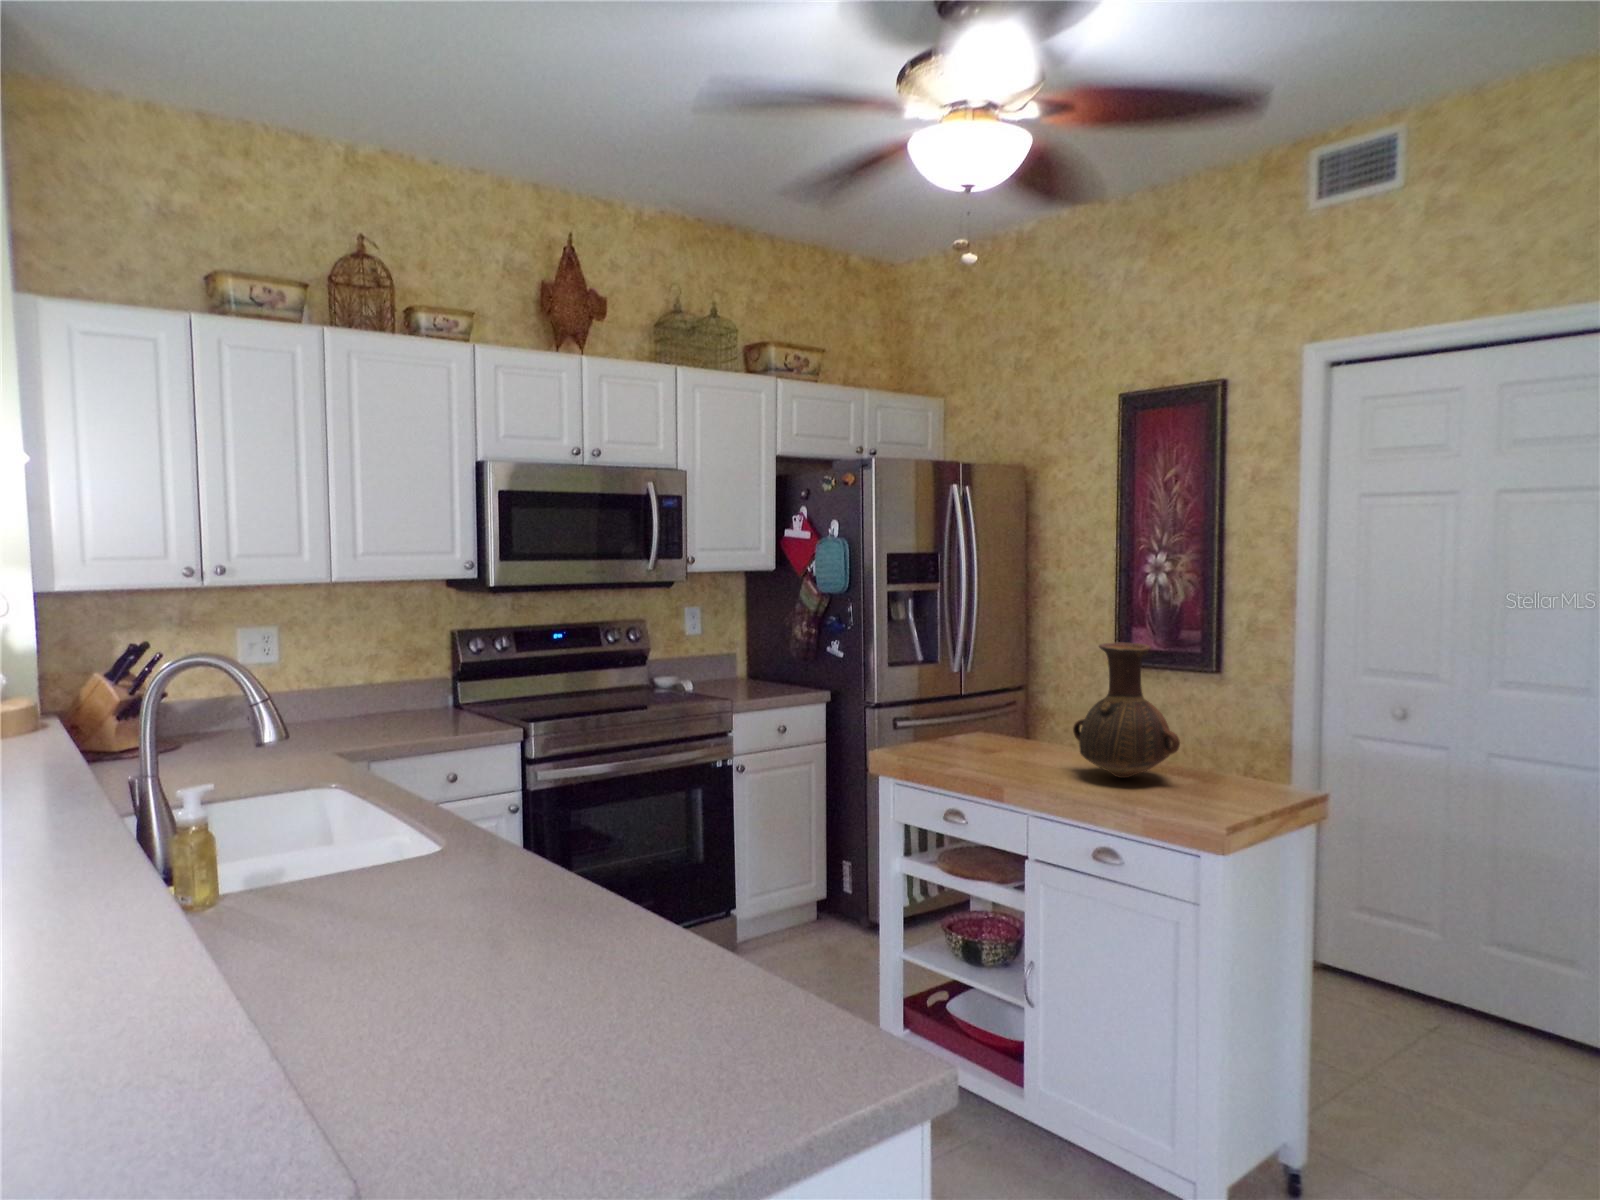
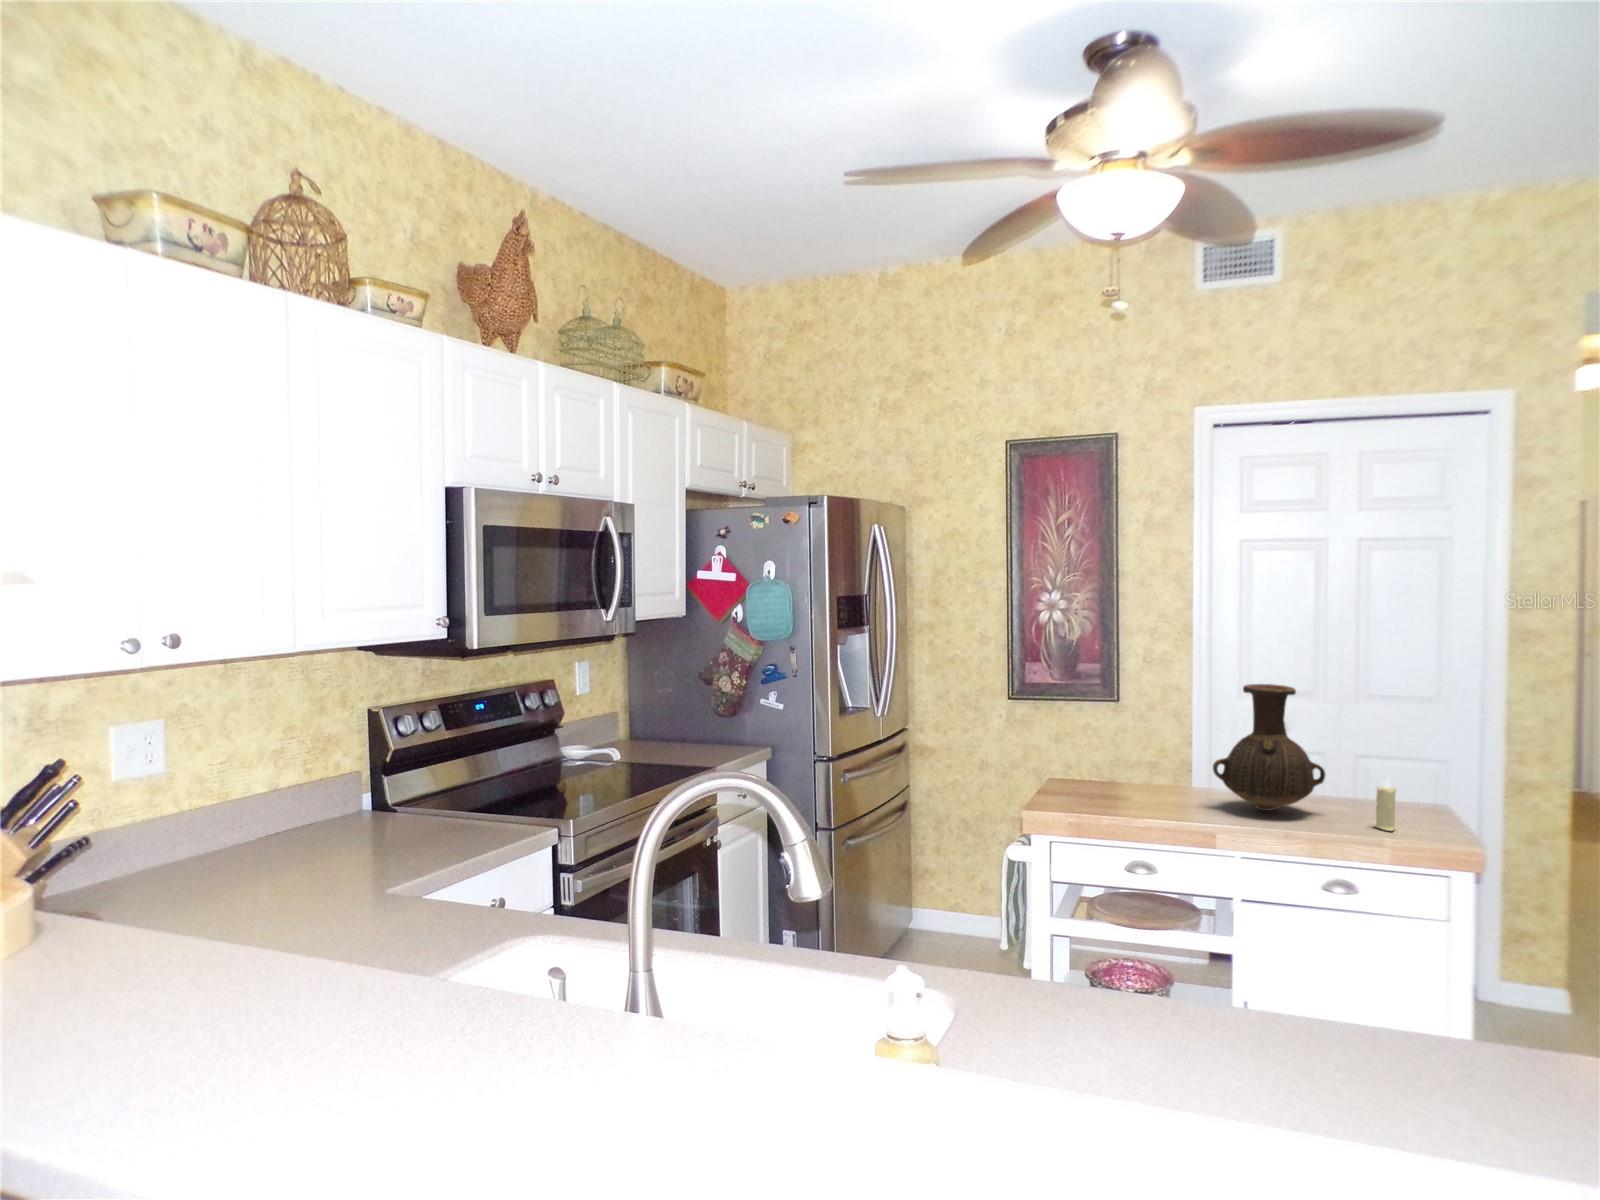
candle: none [1196,747,1219,808] -> present [1374,777,1396,831]

